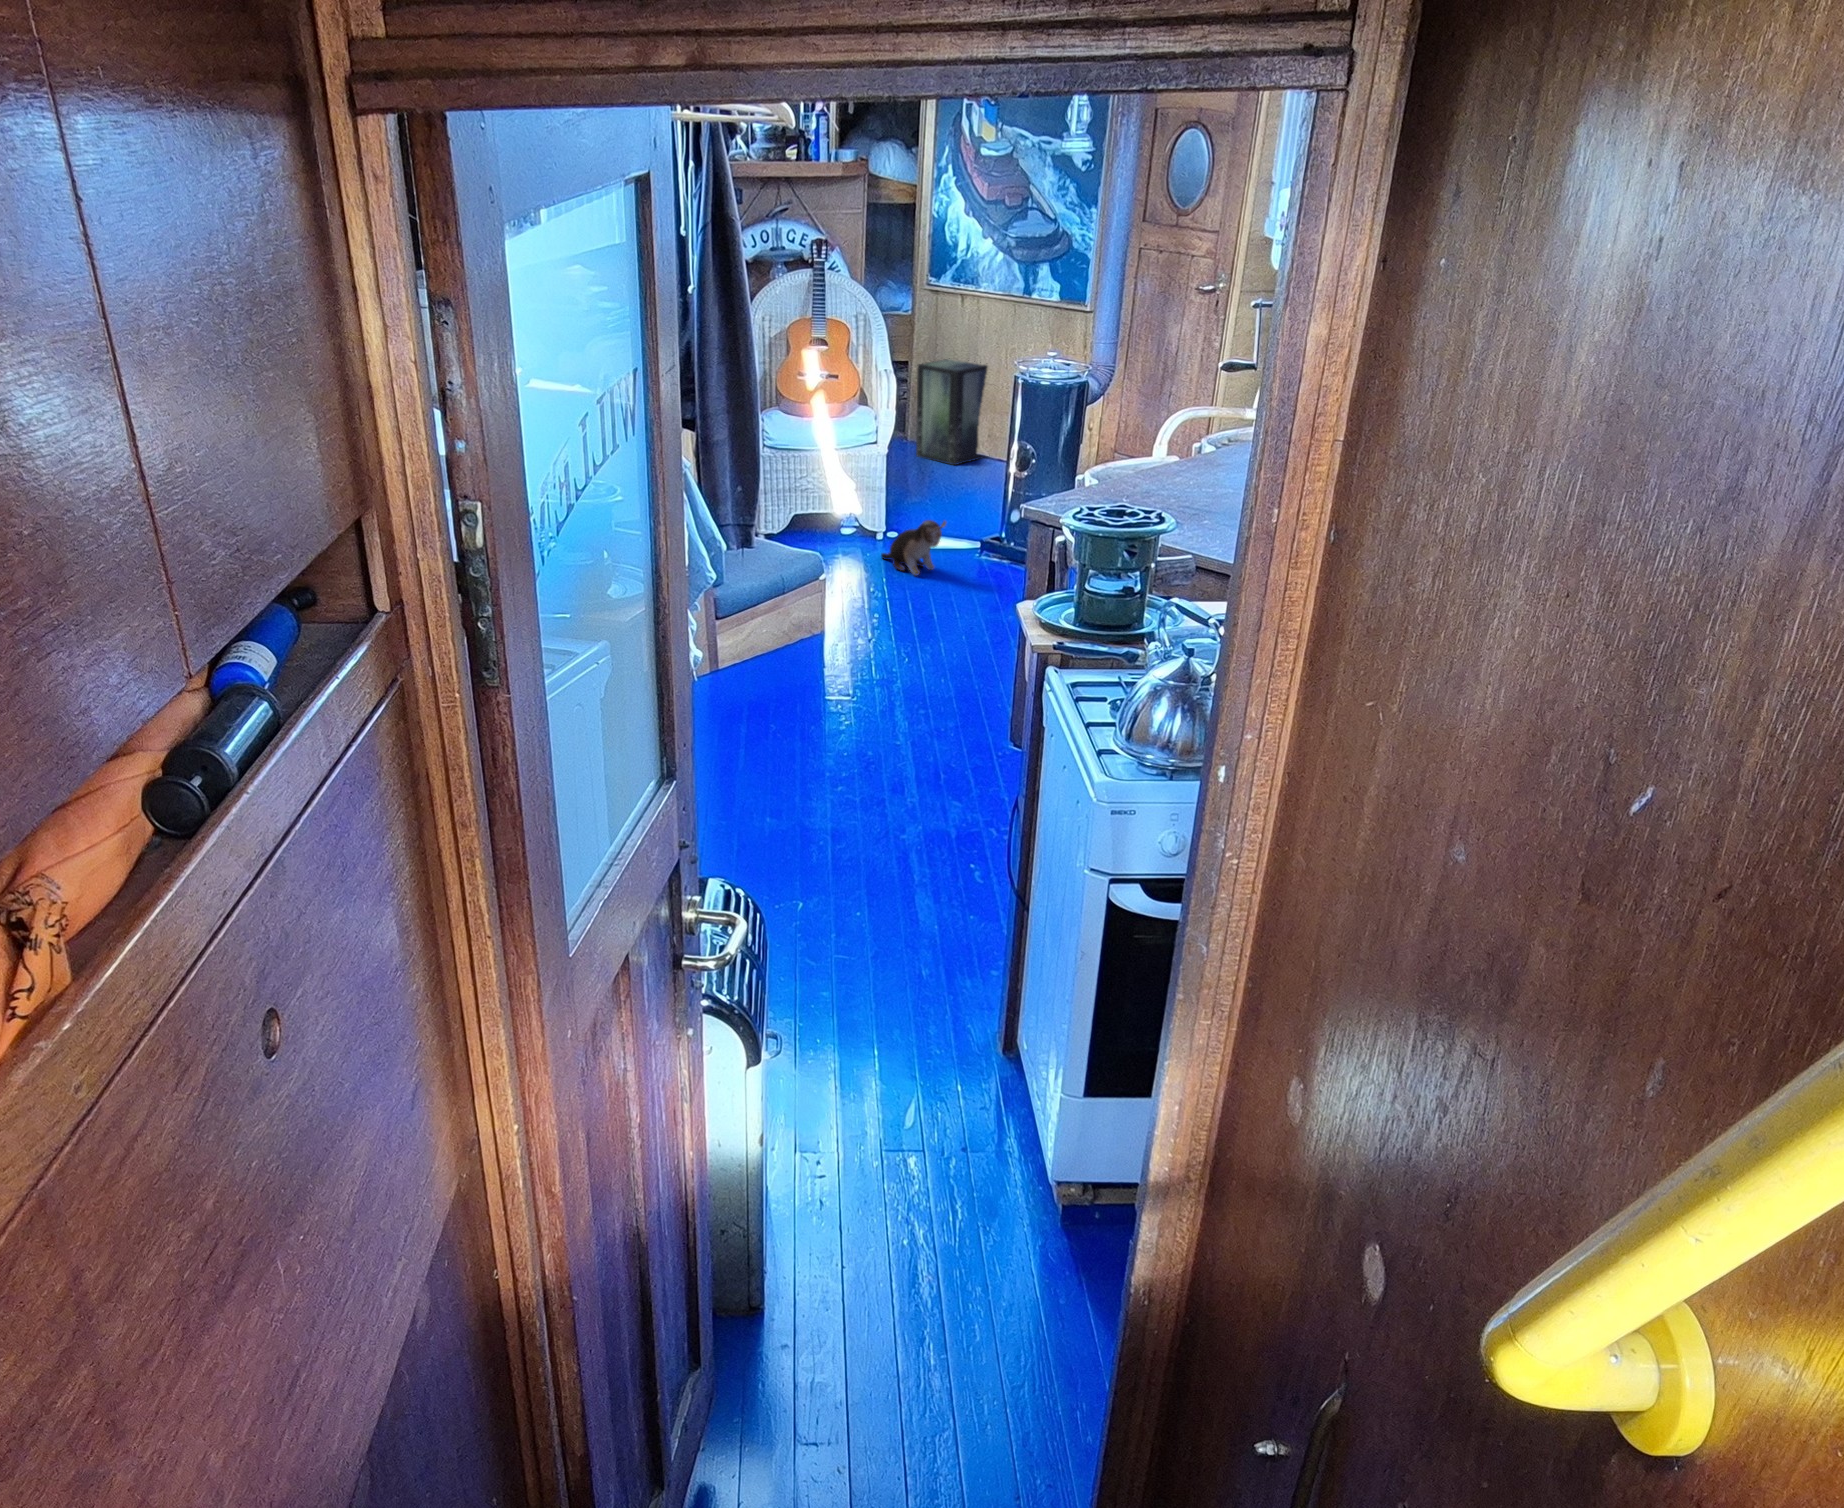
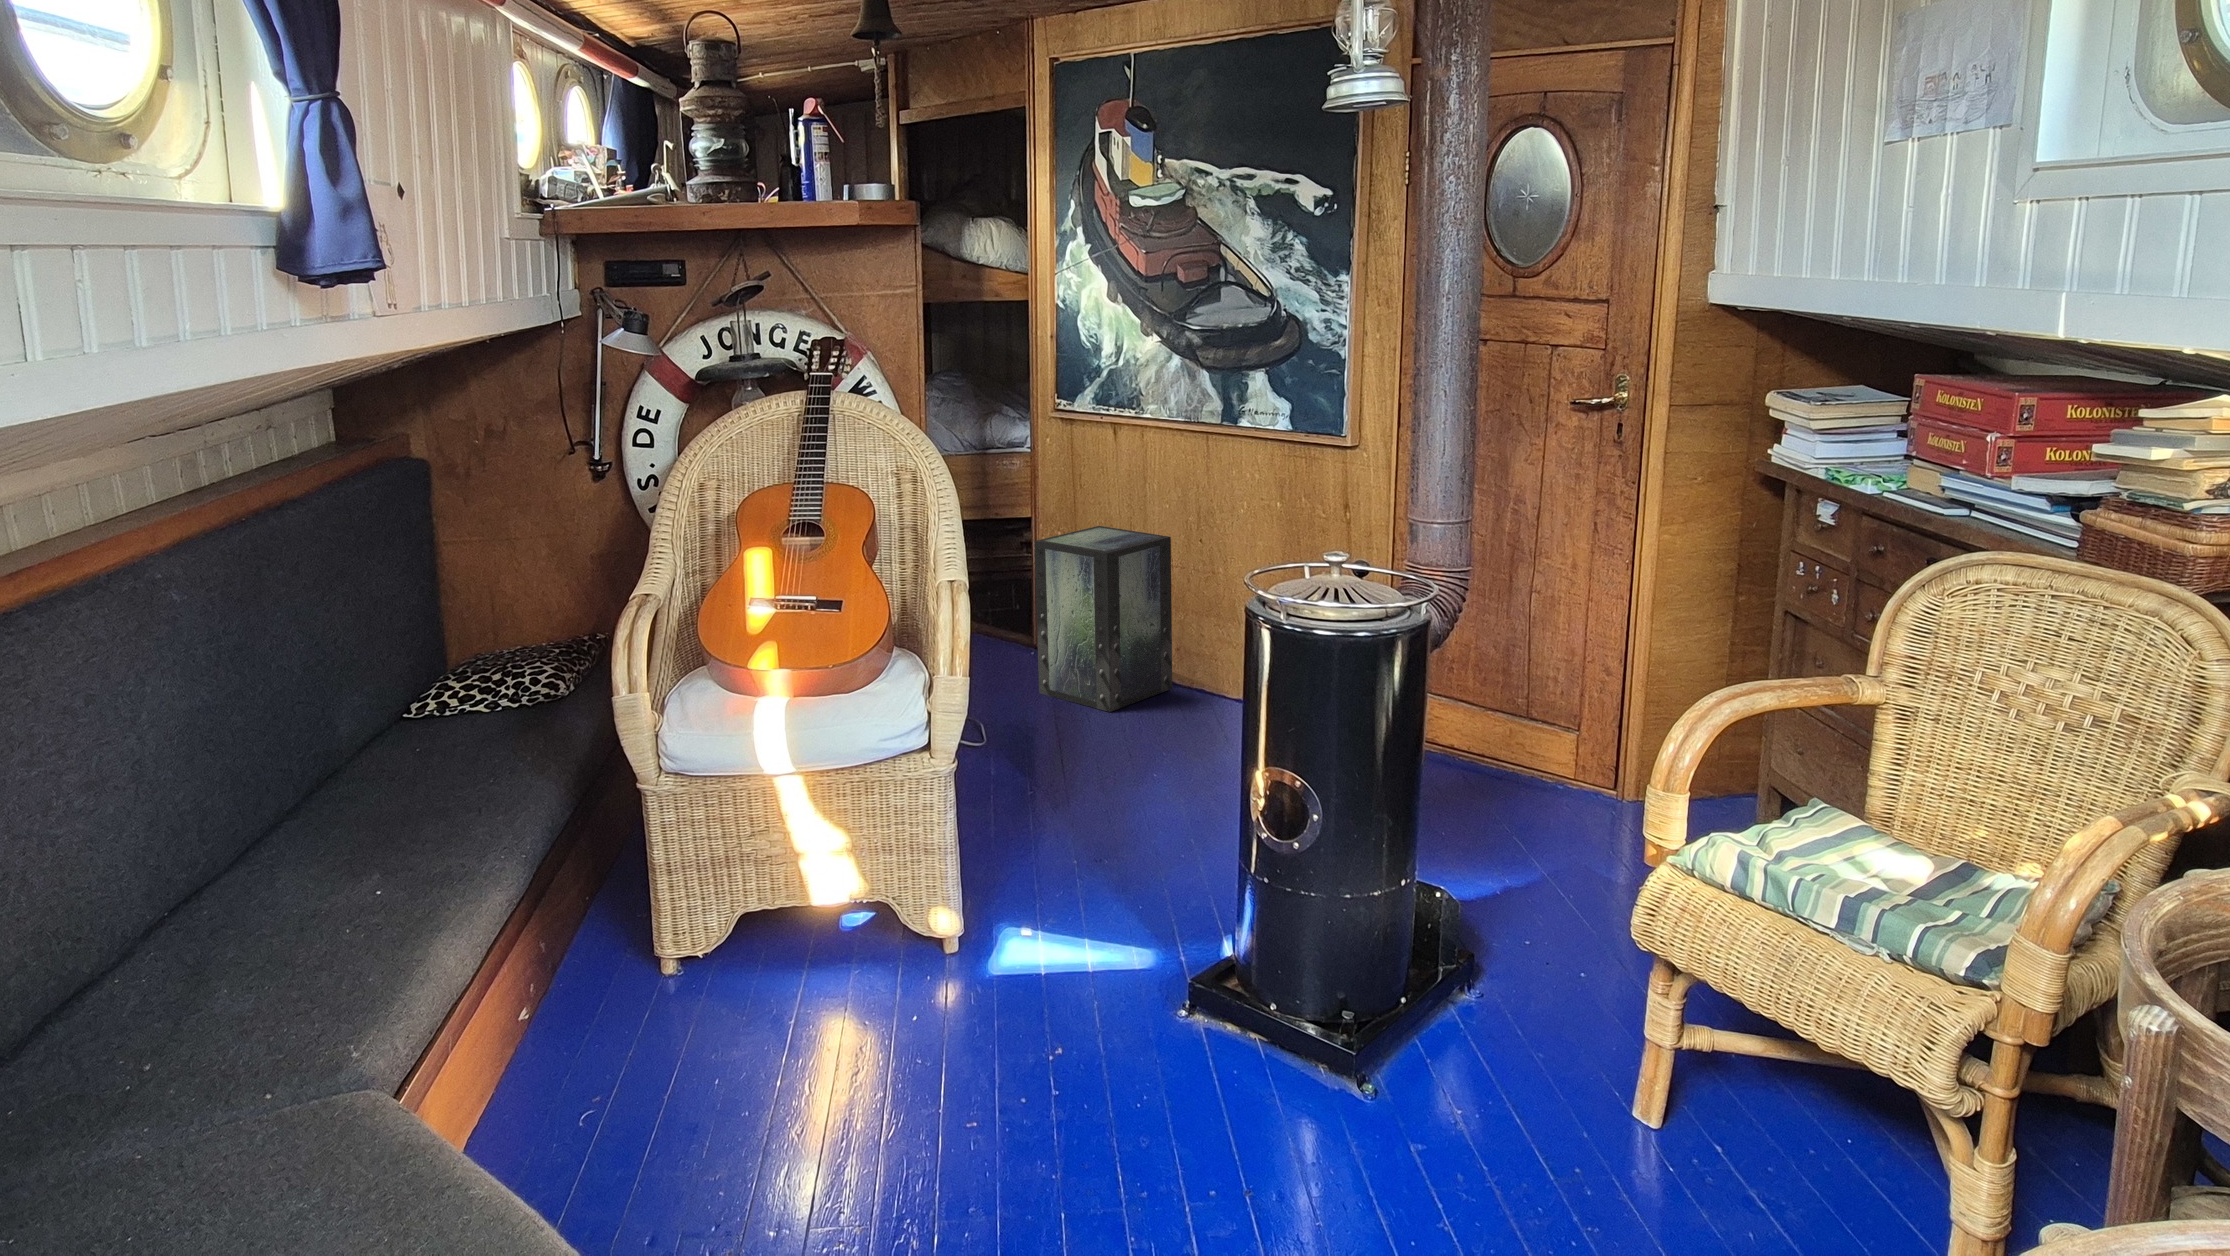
plush toy: present [881,520,946,575] -> none [927,984,1091,1126]

